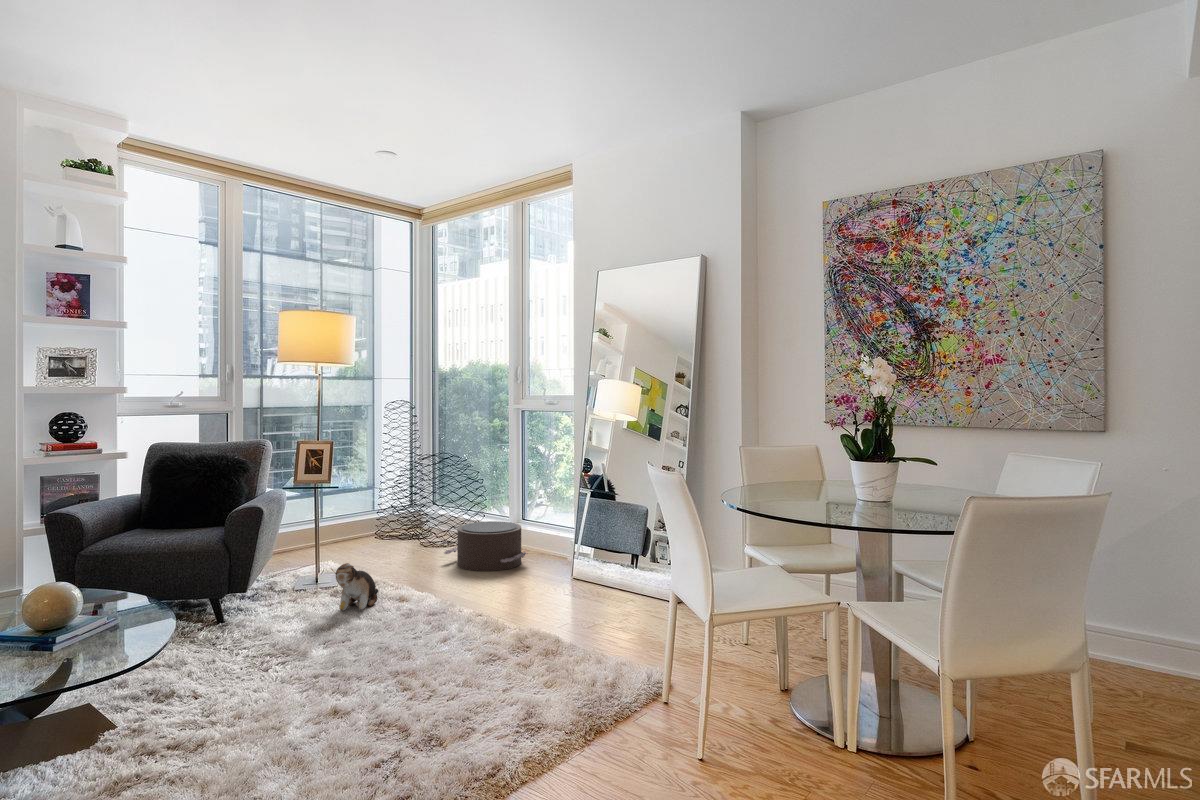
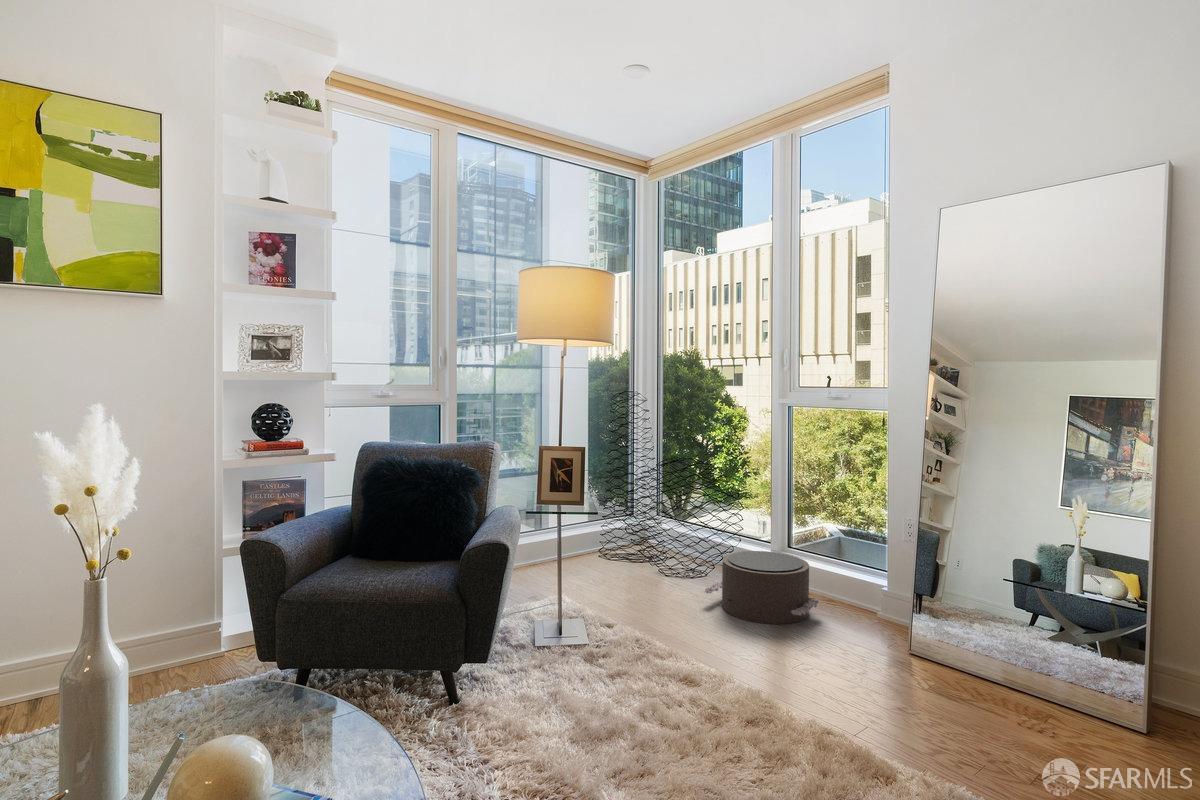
plush toy: present [331,563,378,611] -> none [599,623,652,690]

